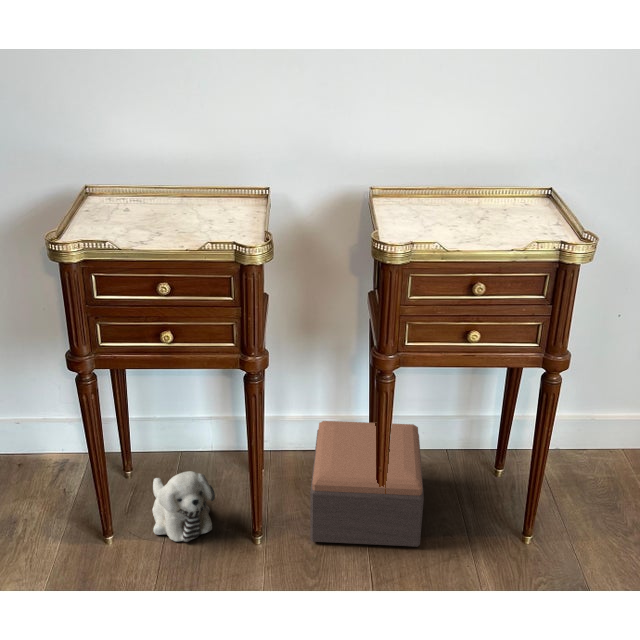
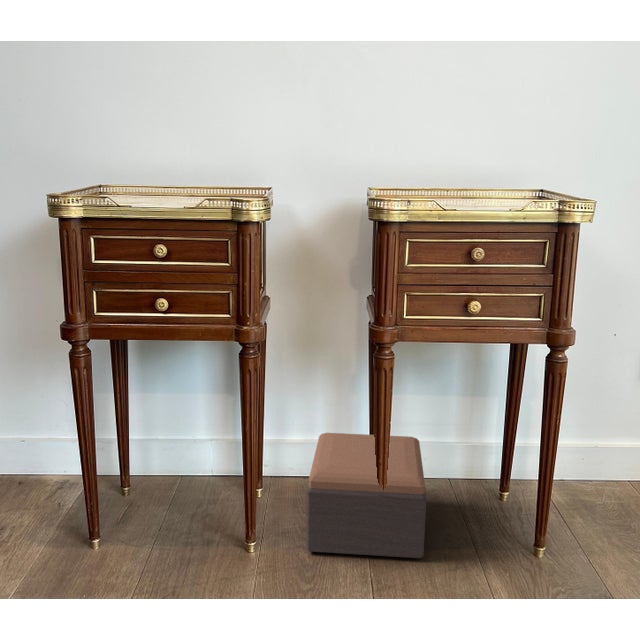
plush toy: present [152,471,215,542] -> none [142,471,209,549]

